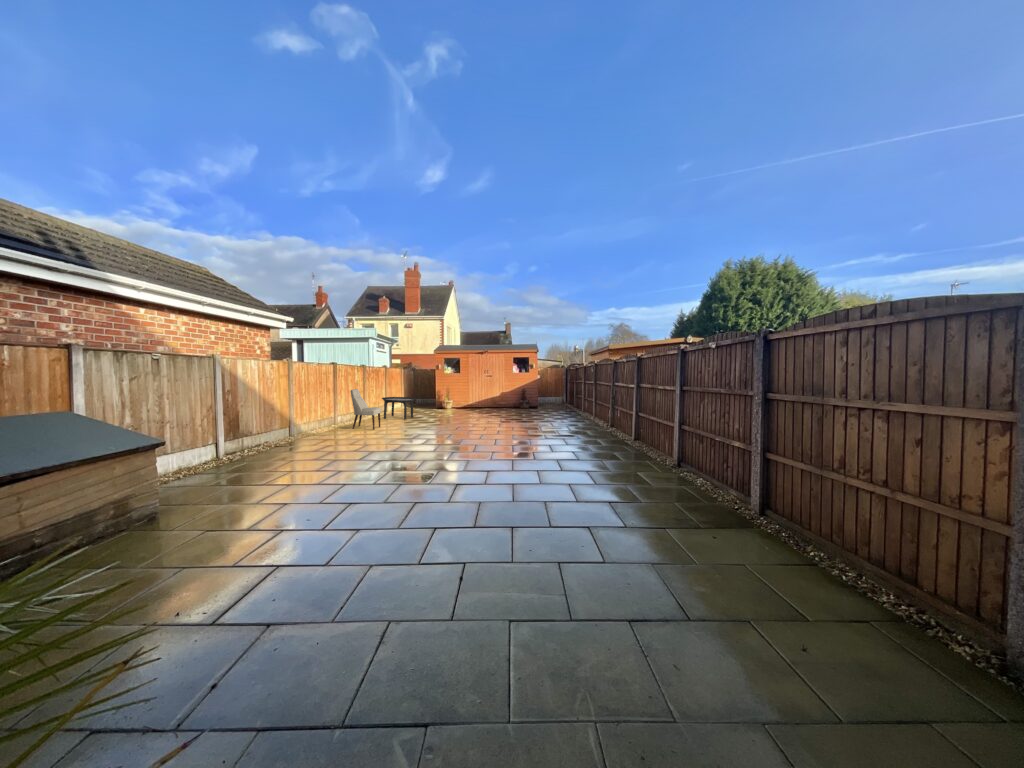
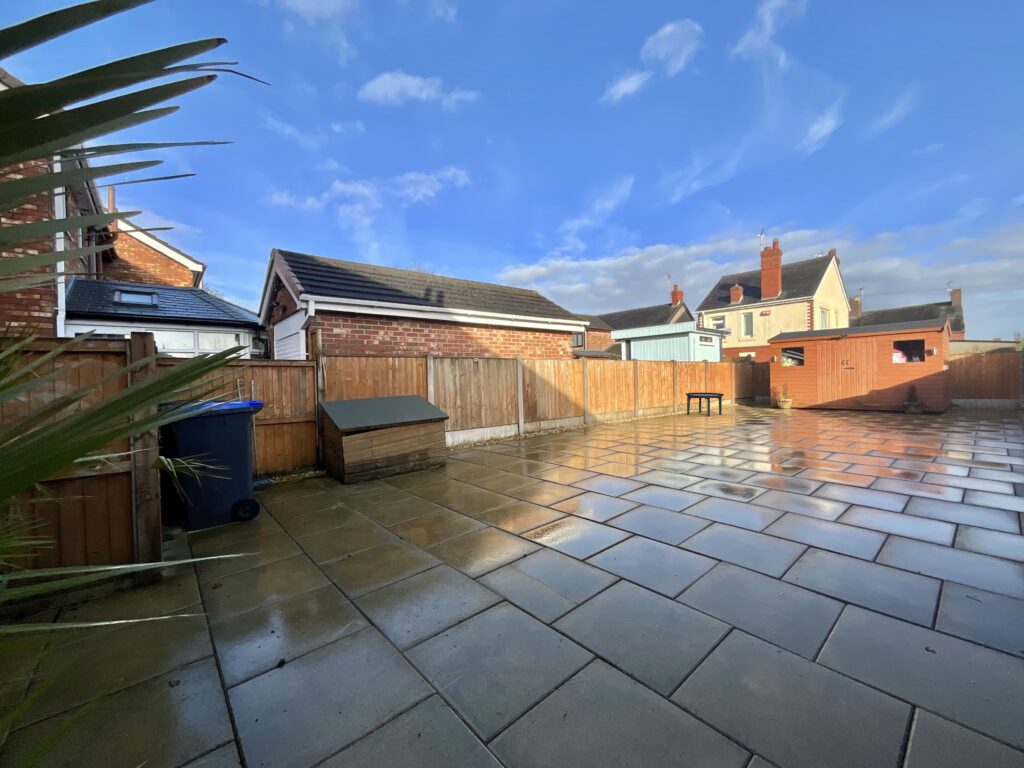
chair: present [351,389,381,430] -> none [638,383,669,424]

